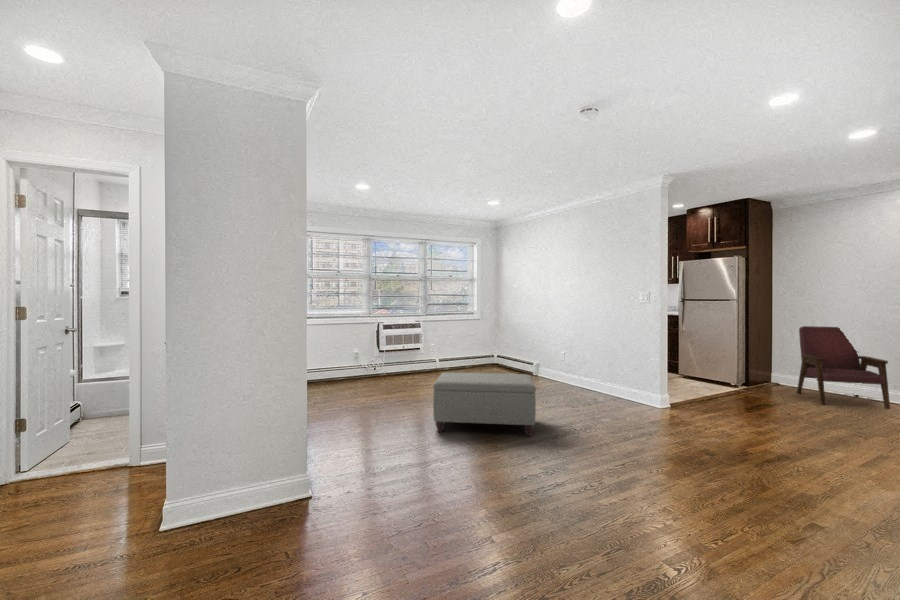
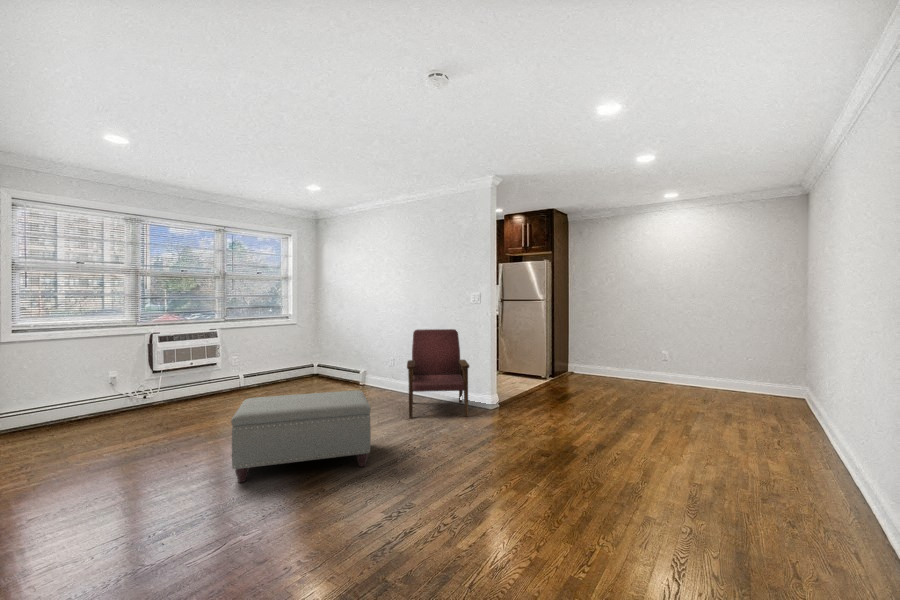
armchair: present [797,326,890,409] -> present [407,329,469,418]

